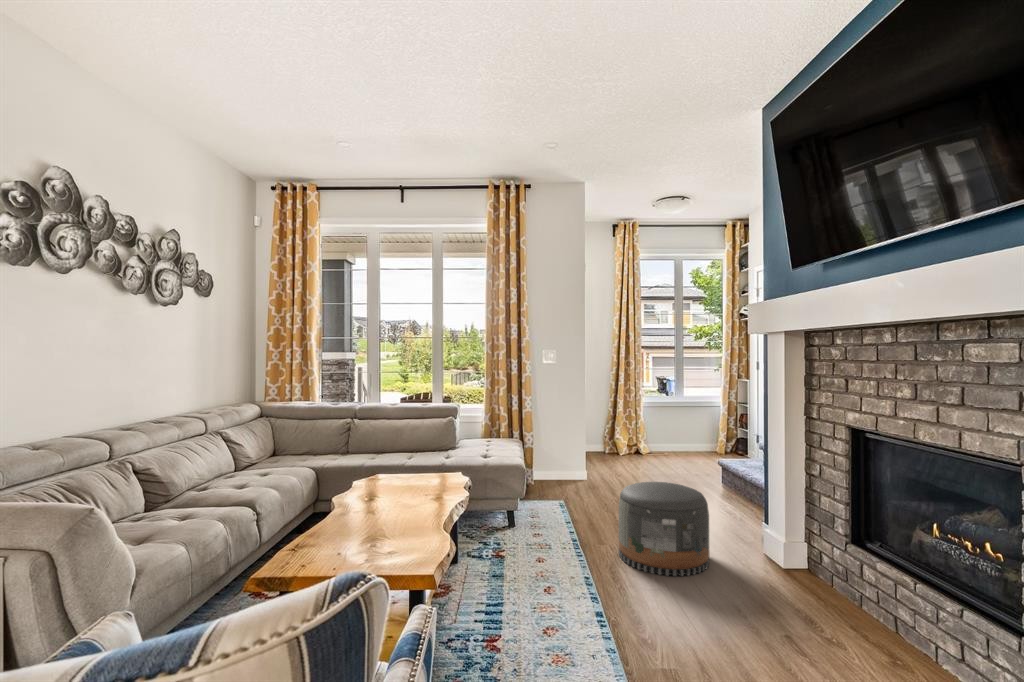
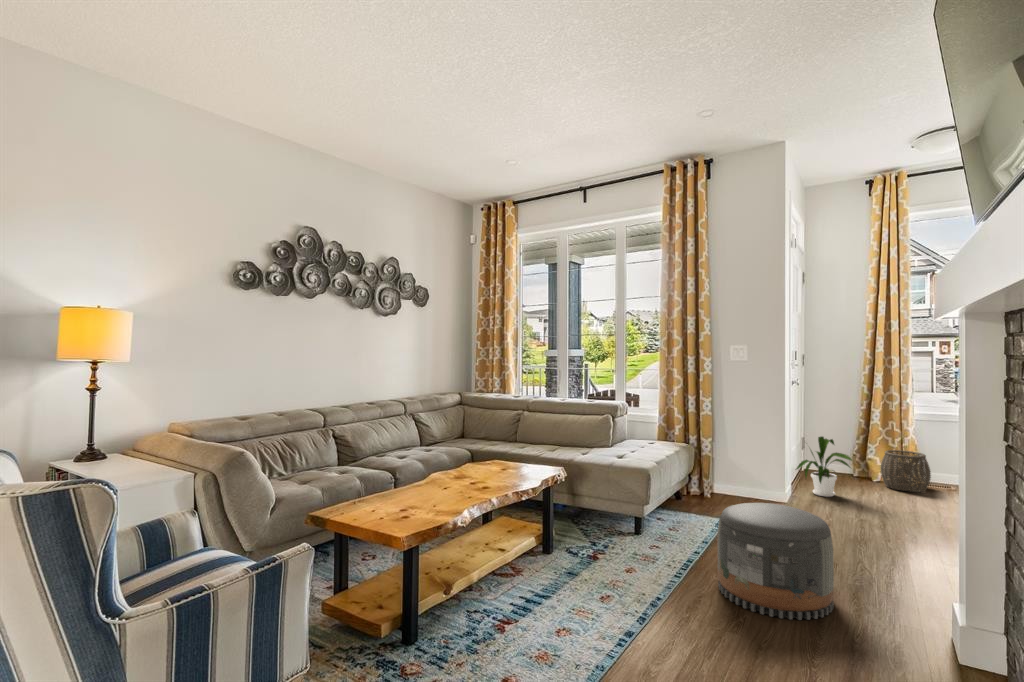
house plant: none [585,423,627,471] -> present [797,437,852,497]
woven basket: none [625,429,658,460] -> present [880,450,931,492]

